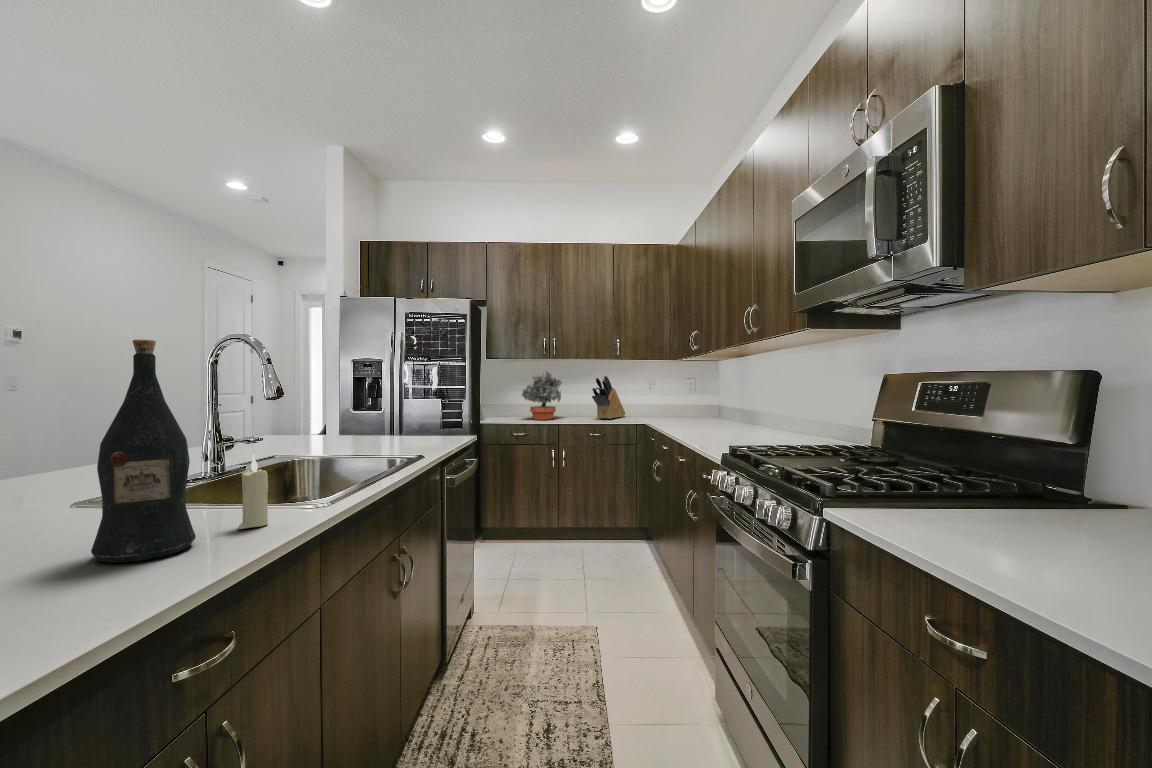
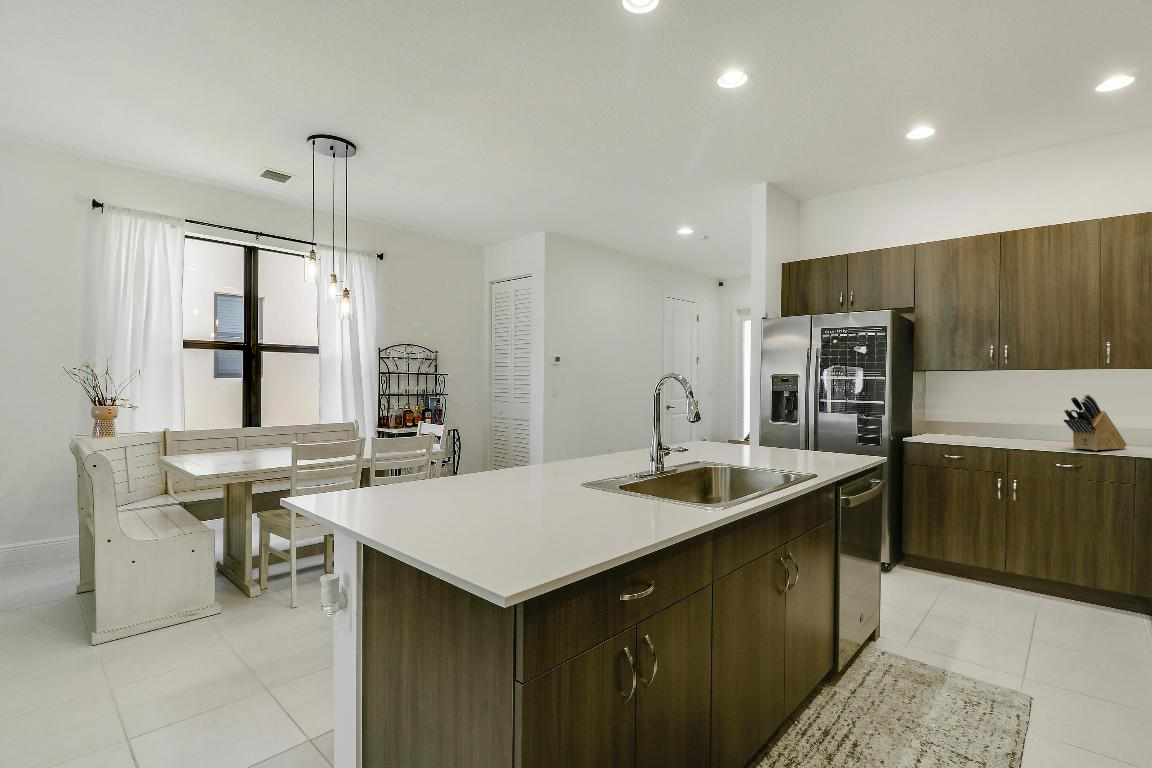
wine bottle: present [91,340,196,562] -> none [589,399,637,528]
potted plant: present [522,371,562,420] -> none [957,386,1017,444]
candle: present [237,454,268,529] -> none [660,471,678,519]

